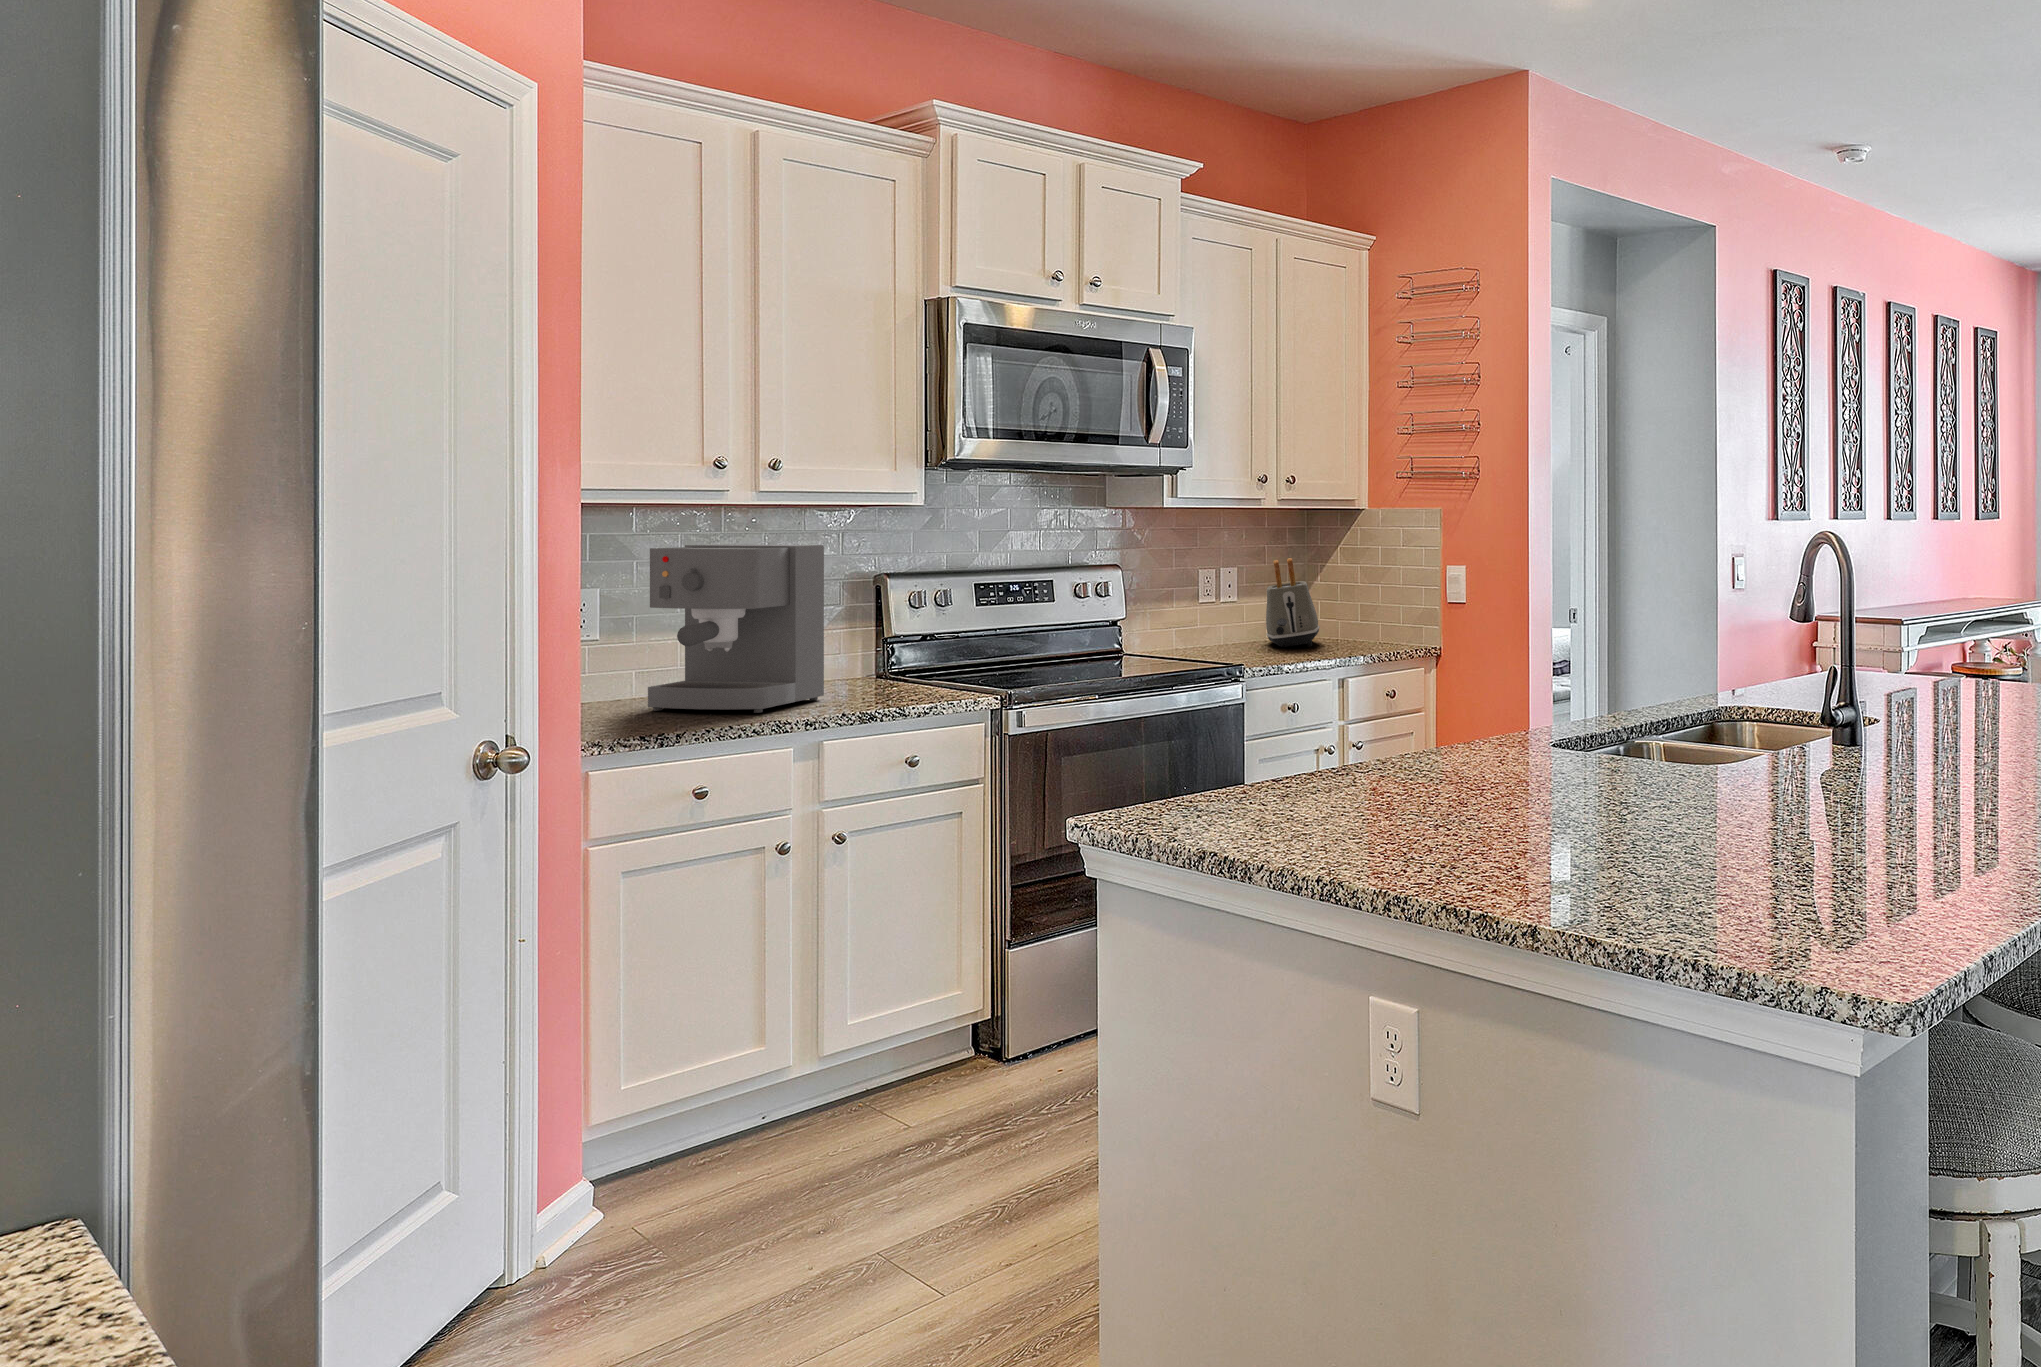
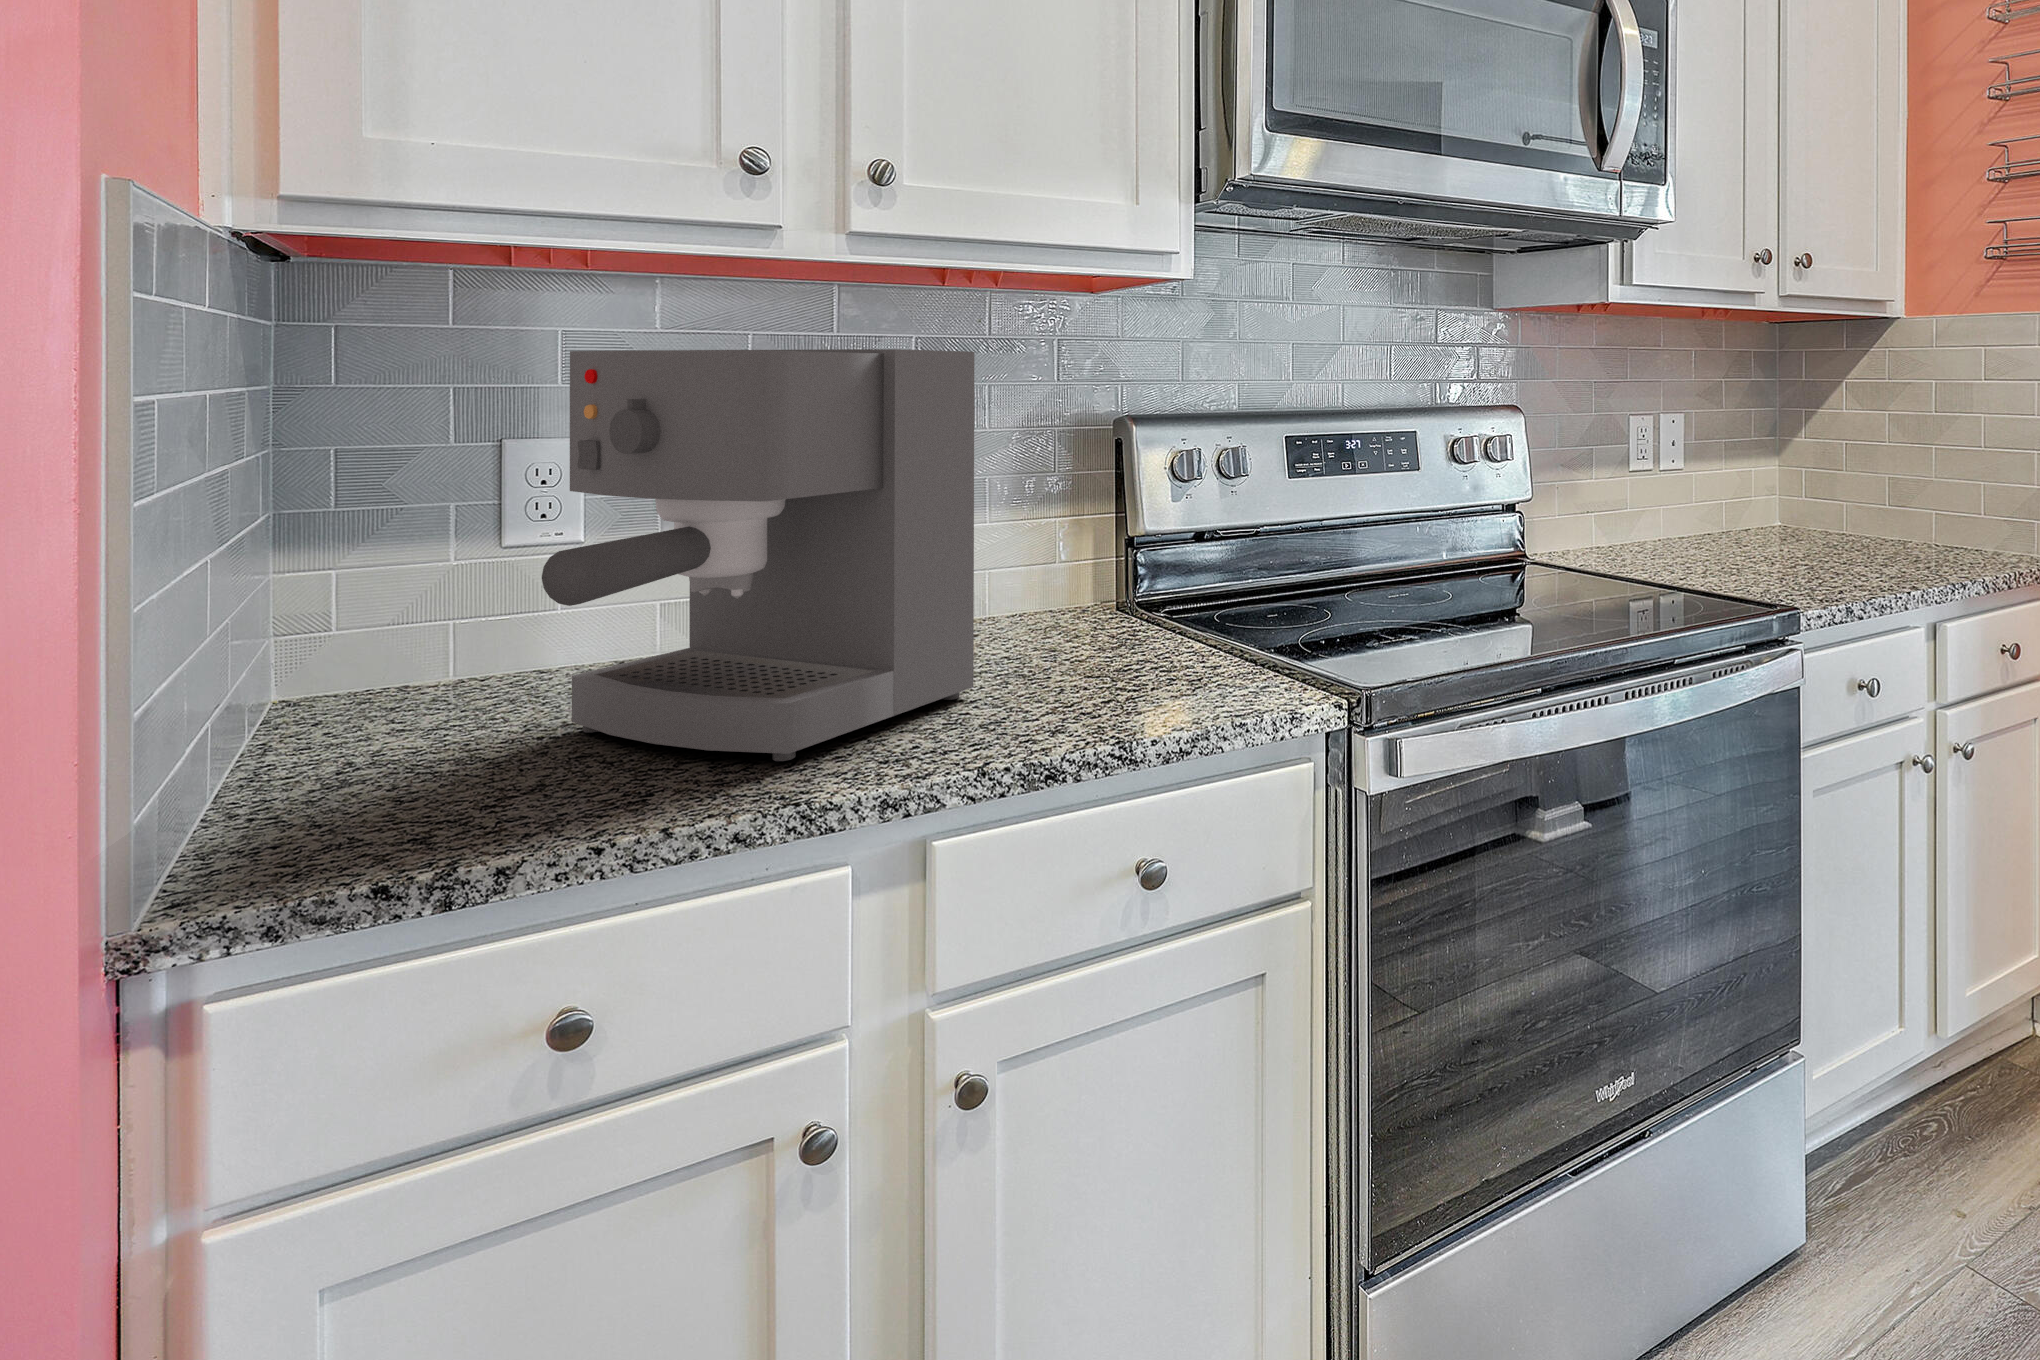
toaster: present [1266,558,1320,647] -> none [1738,399,1843,551]

